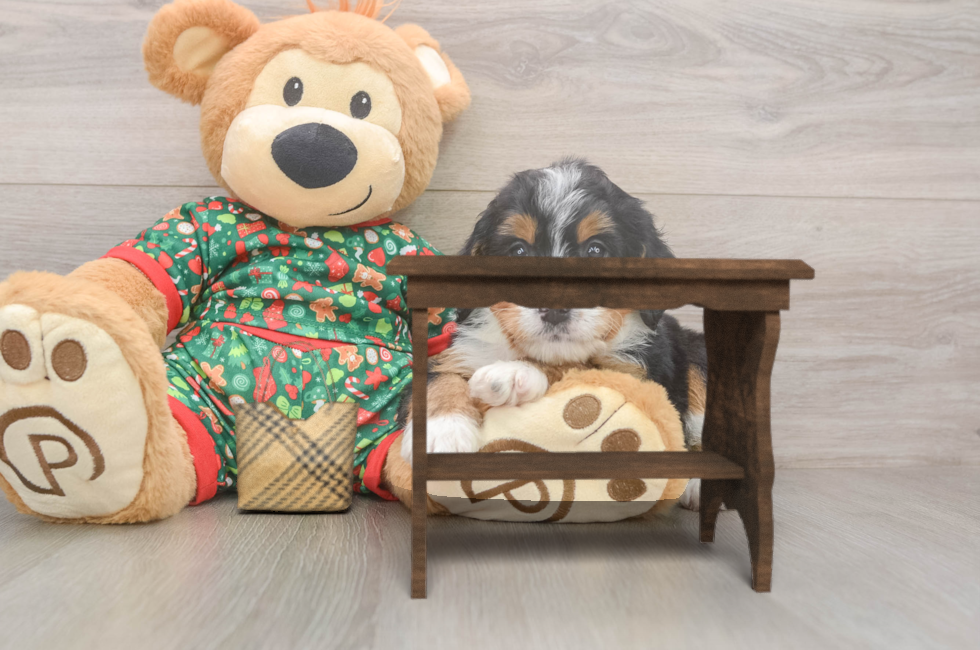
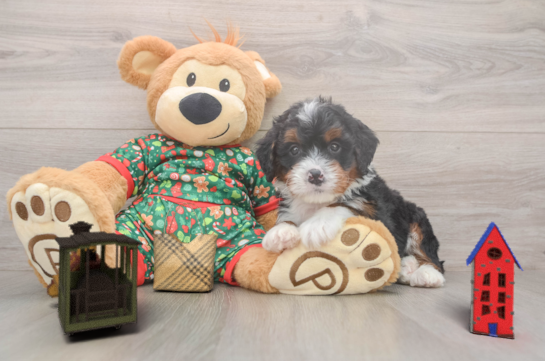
footstool: present [385,255,815,599] -> none [214,146,461,347]
toy house: none [820,379,914,579] -> present [466,222,523,339]
toy train: none [46,384,253,601] -> present [47,221,143,336]

